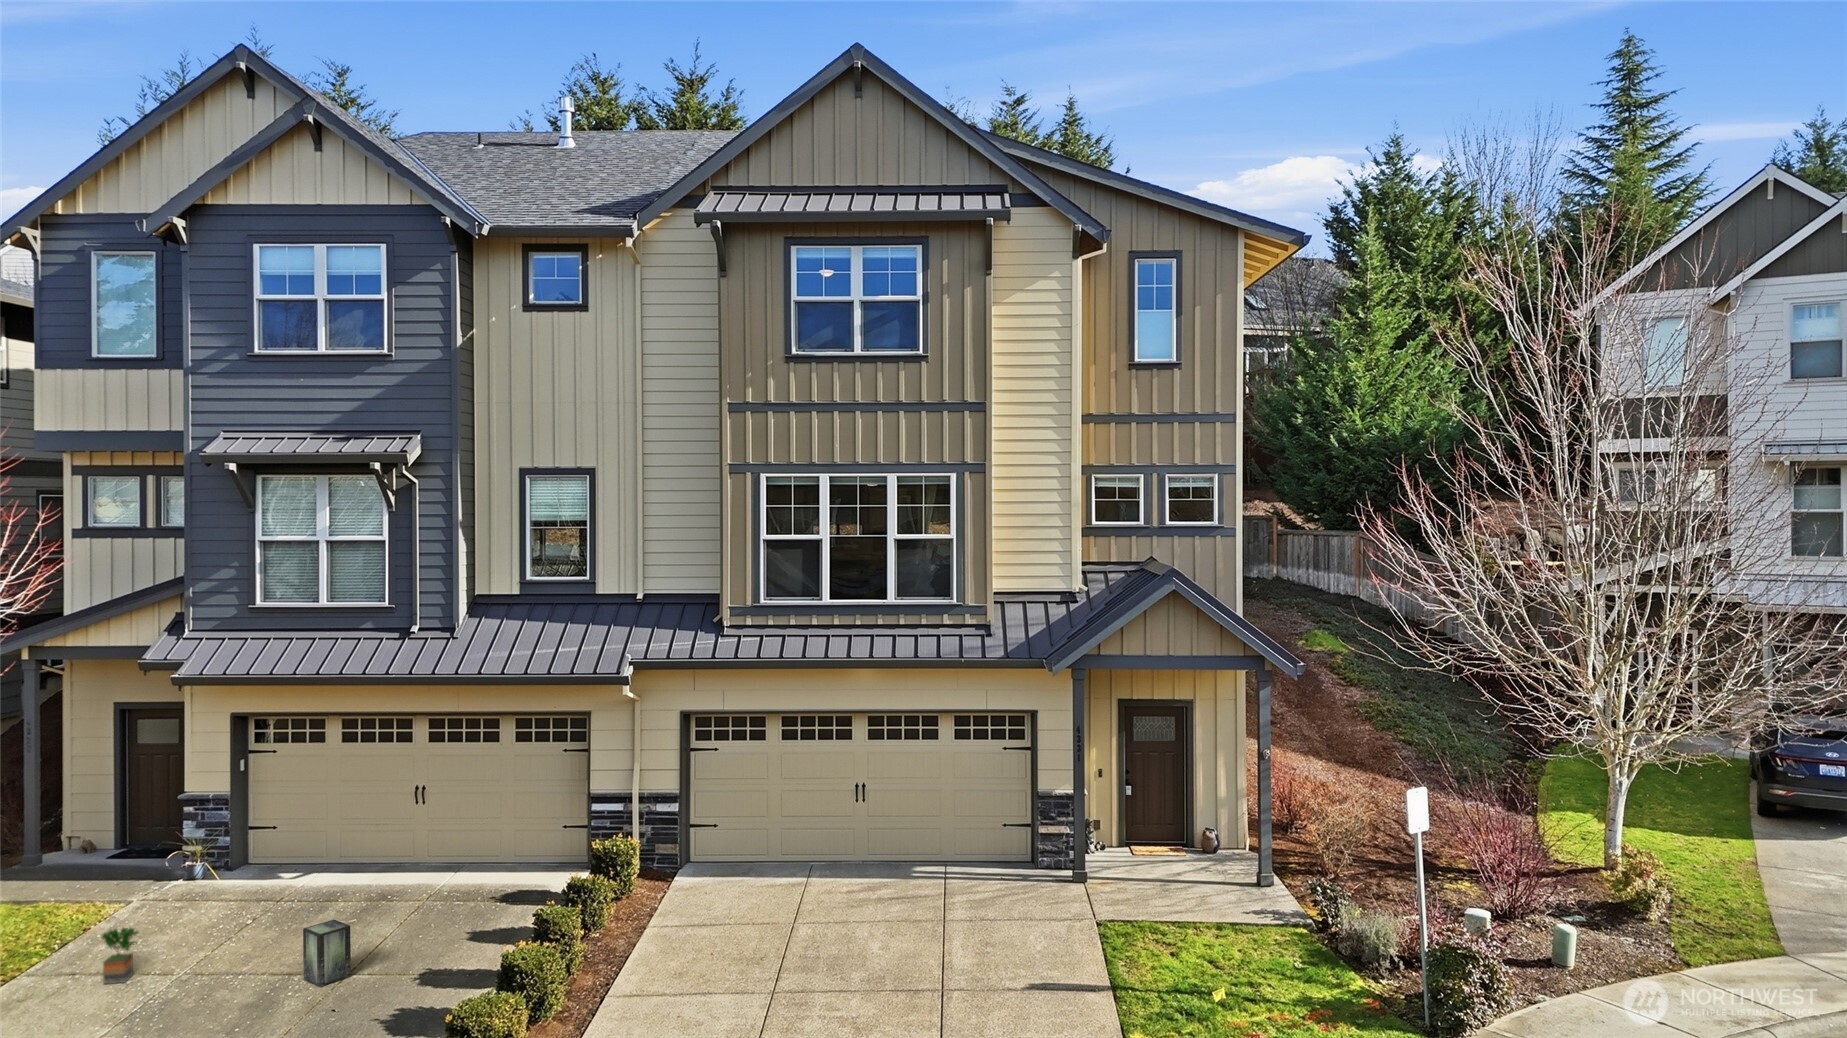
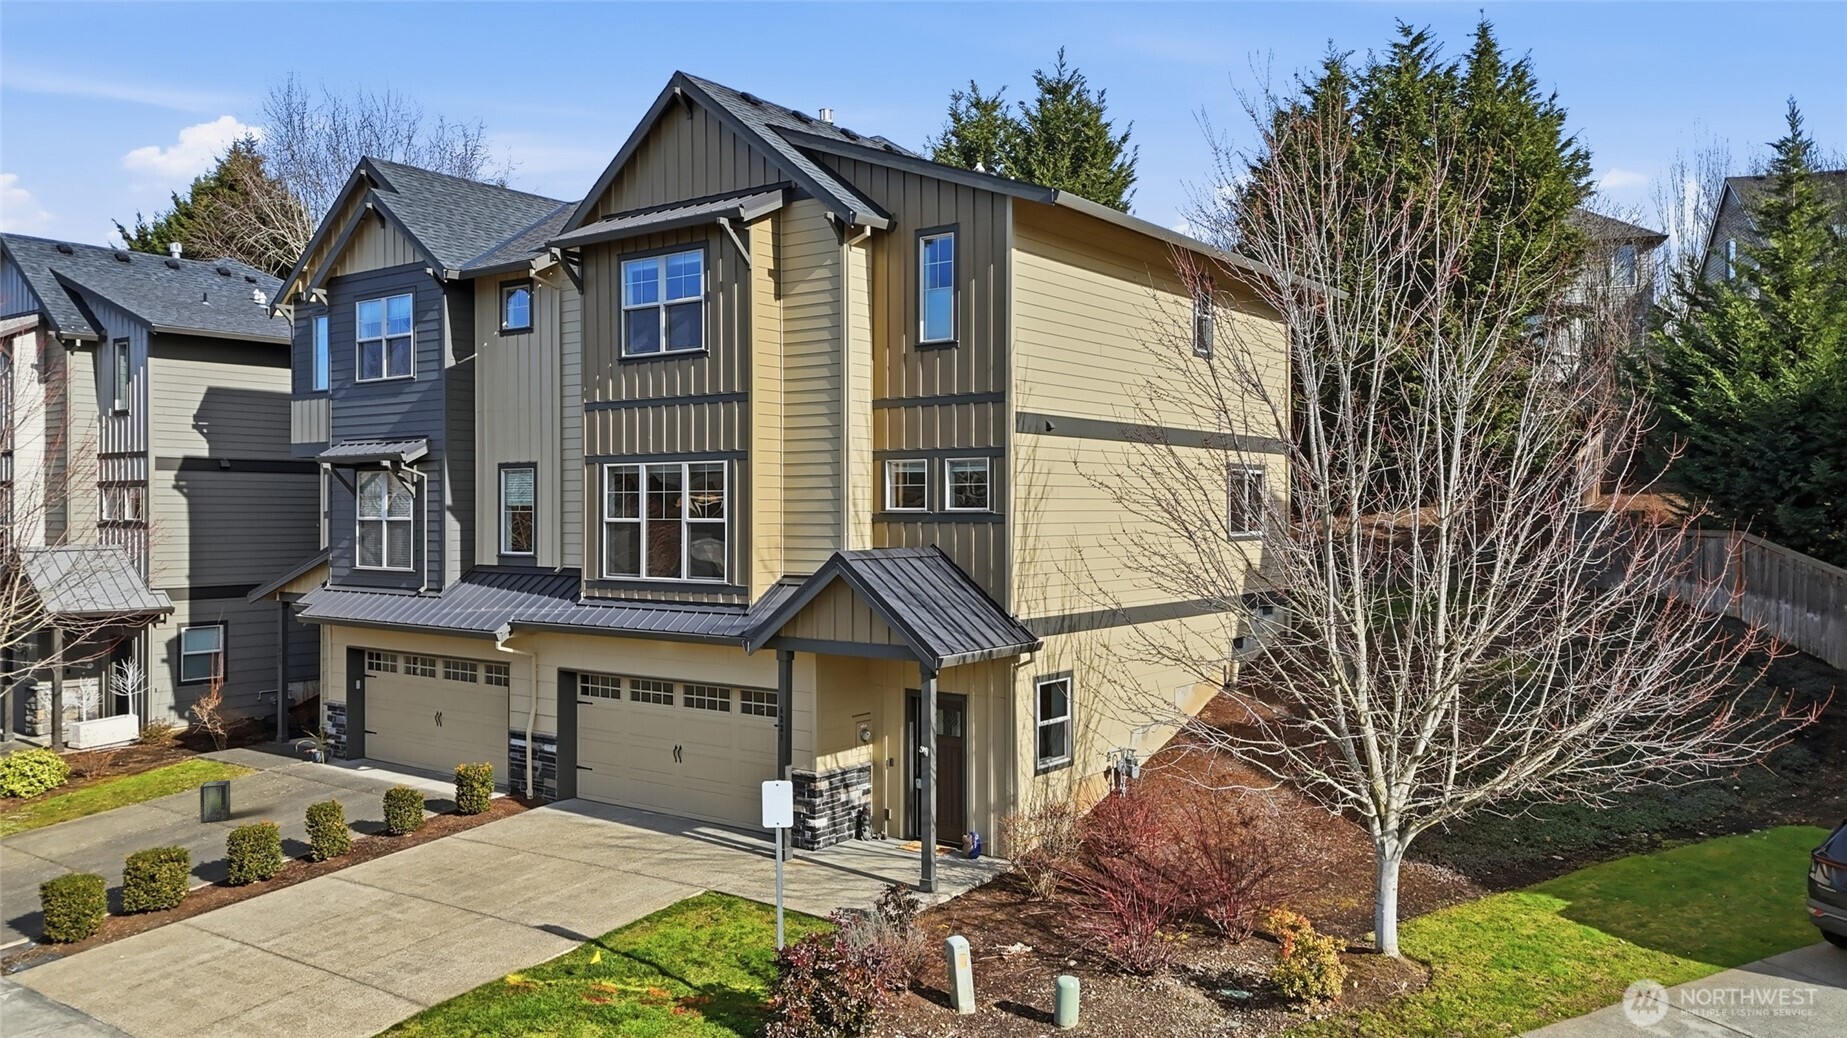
potted tree: present [101,928,139,984] -> none [134,765,163,801]

